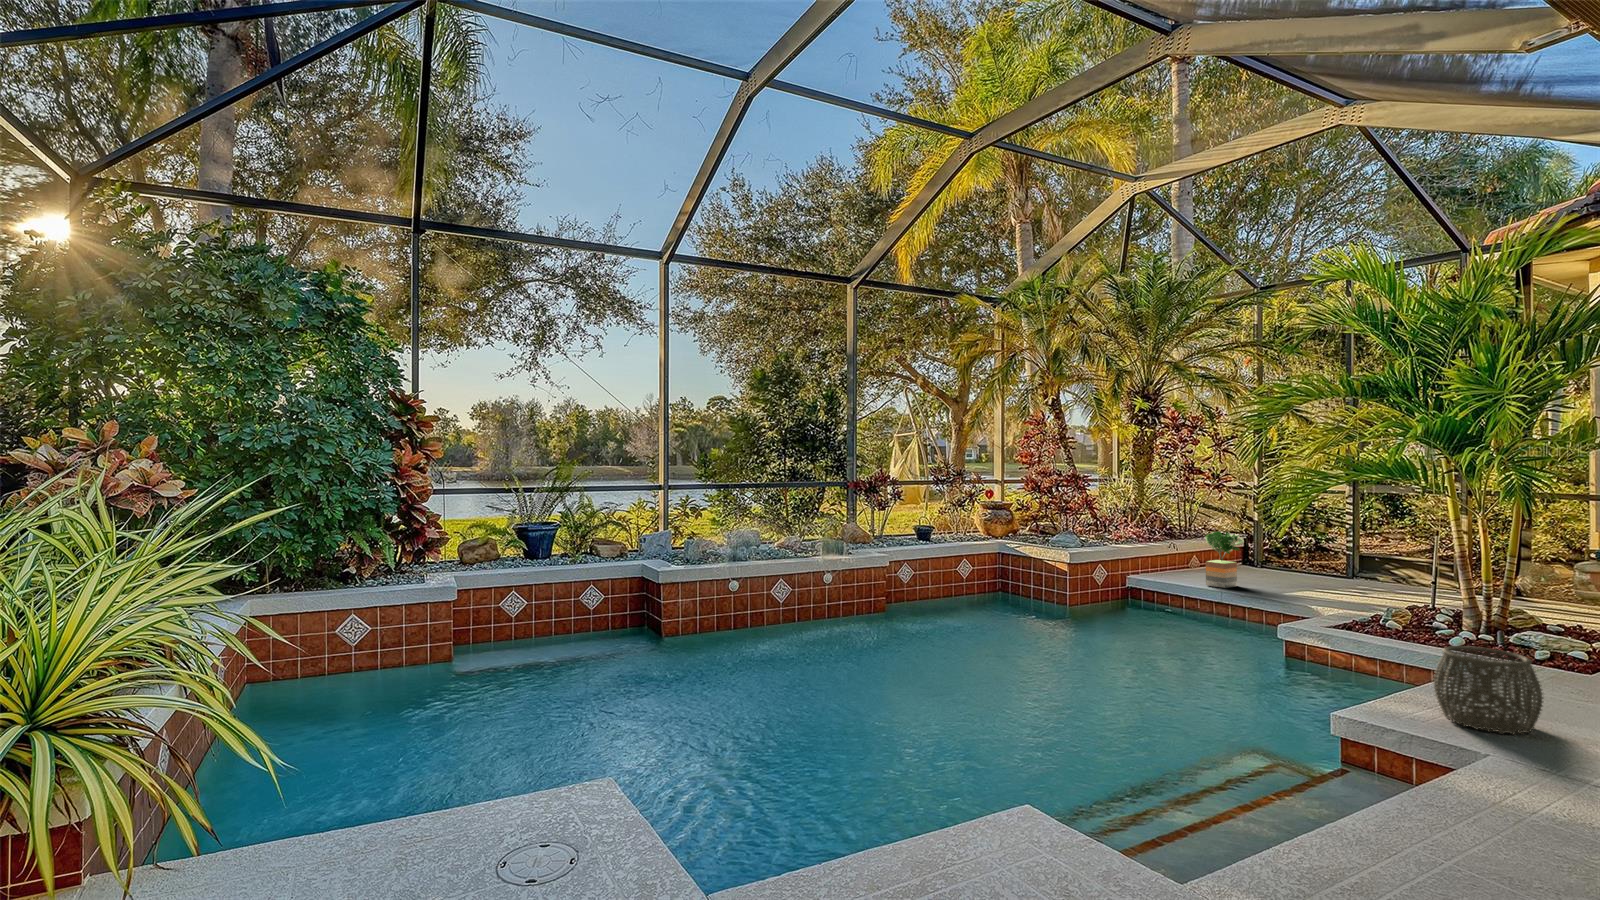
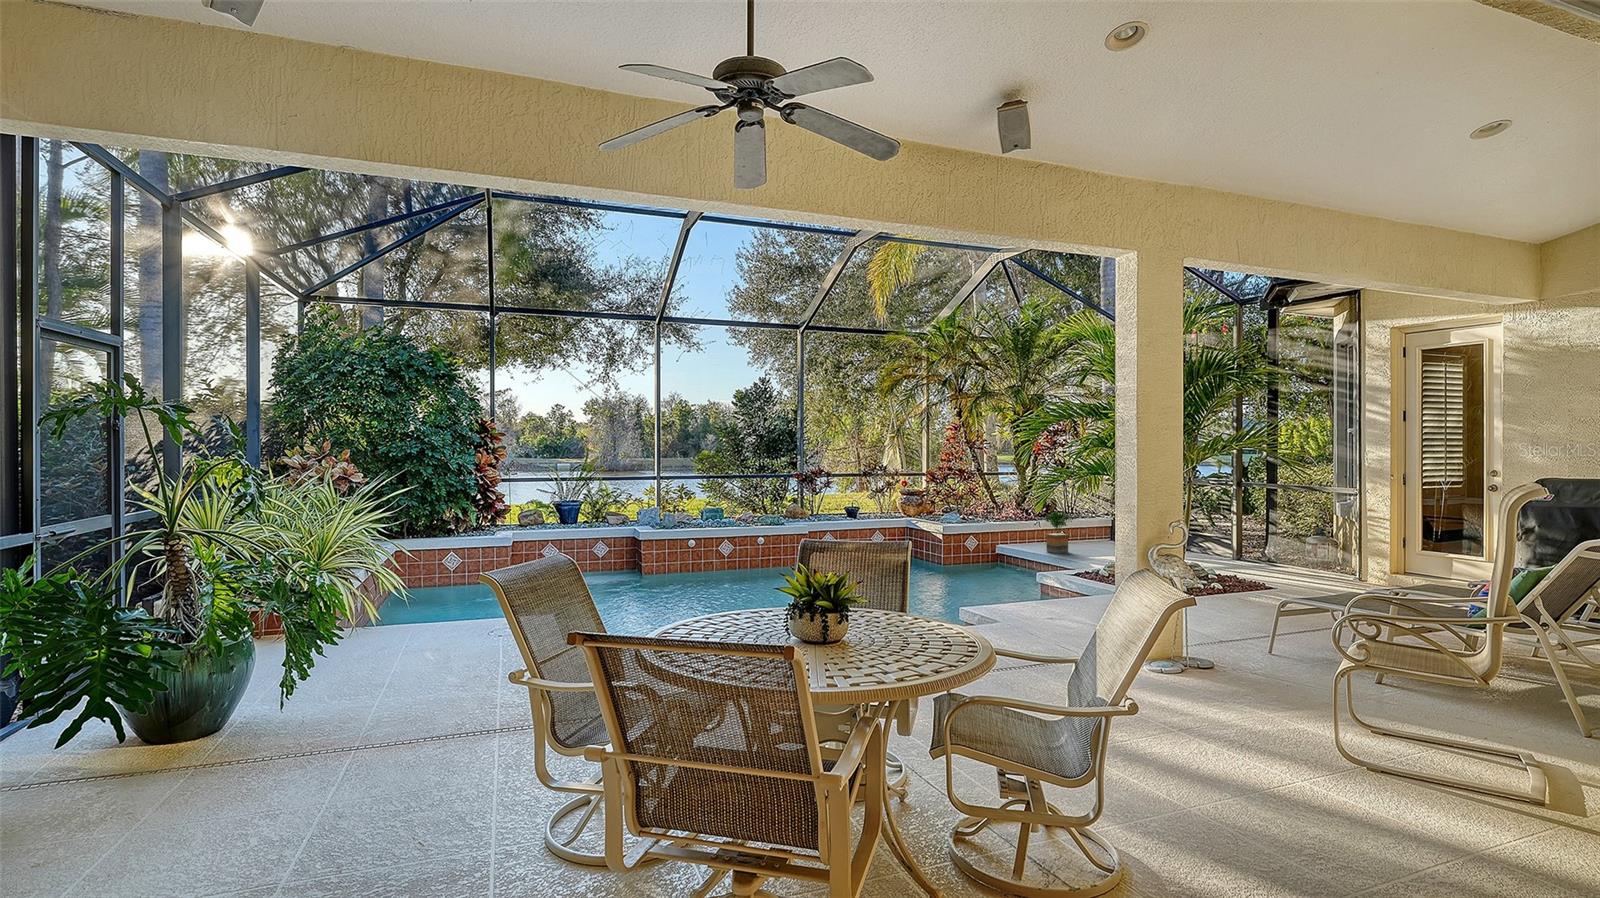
woven basket: present [1433,646,1543,734] -> none [1013,570,1059,614]

